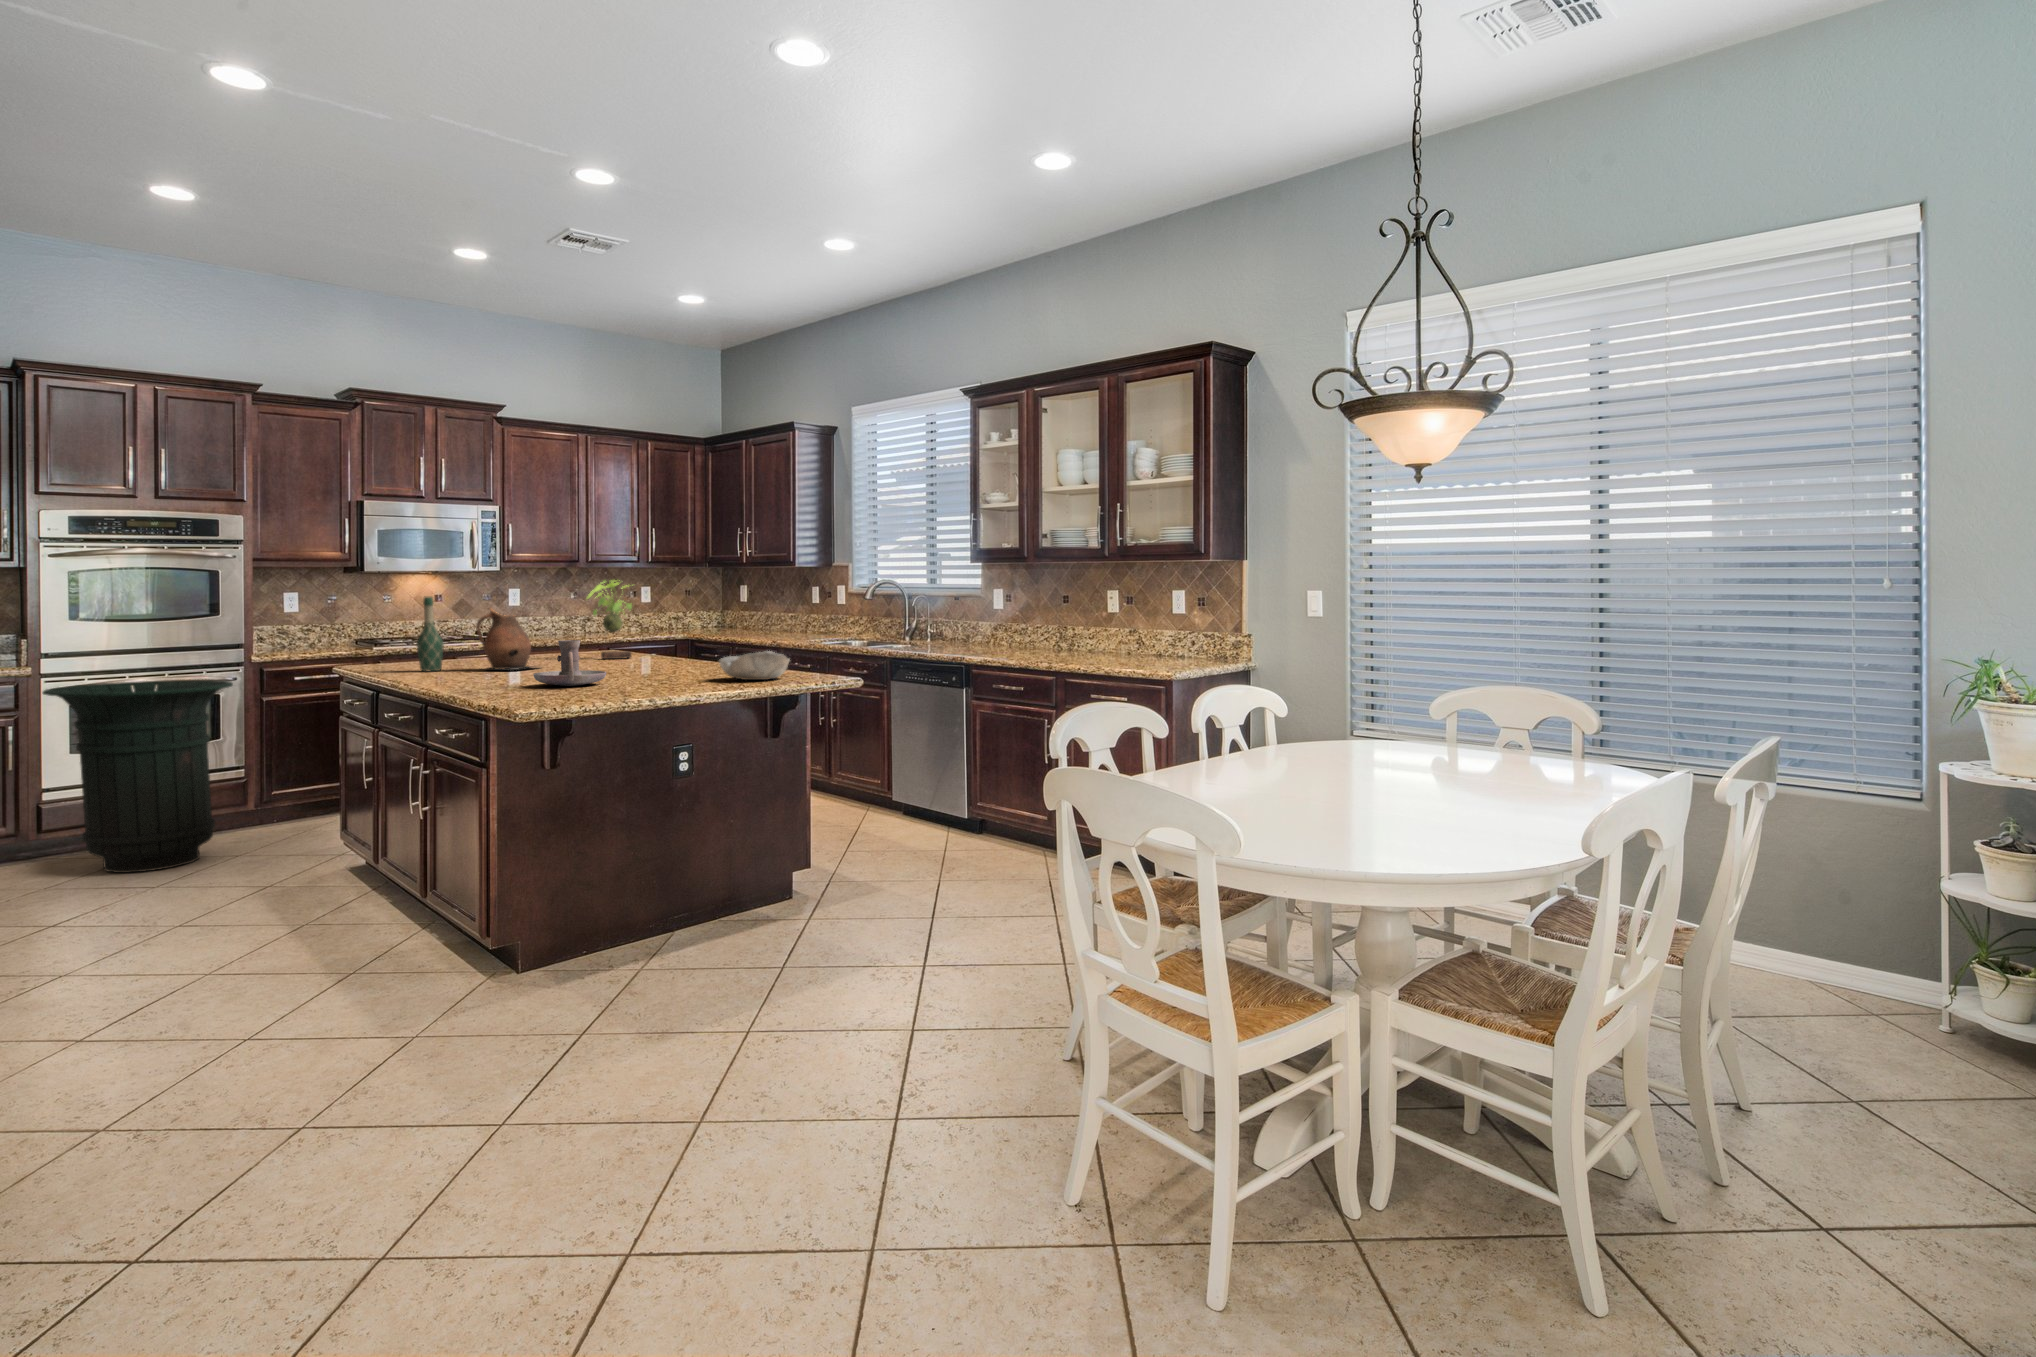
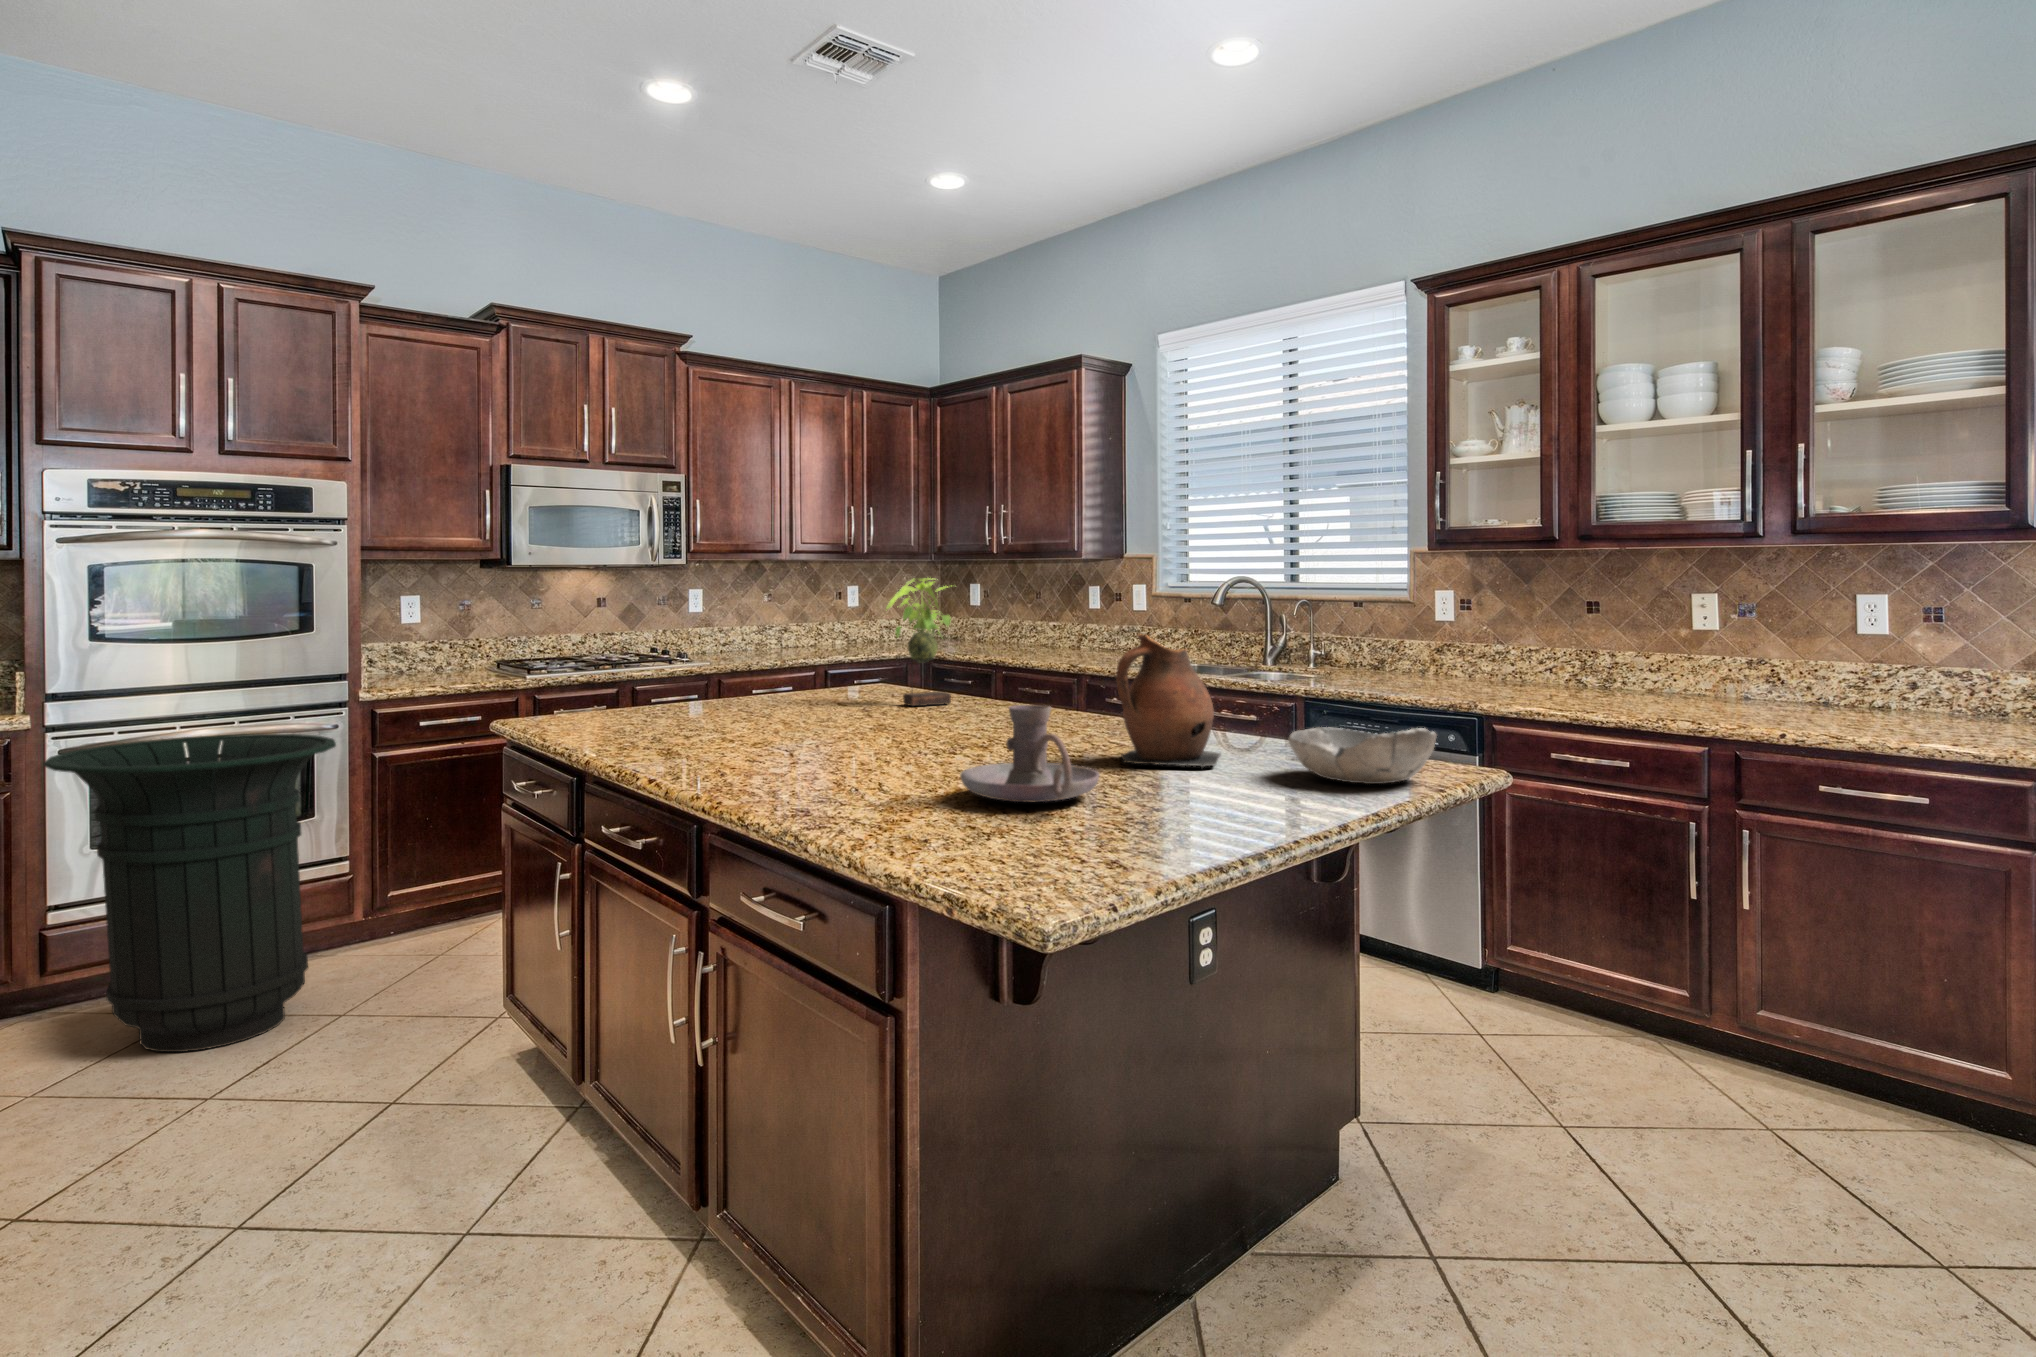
wine bottle: present [417,597,444,671] -> none [654,609,697,740]
ceramic pitcher: present [476,609,532,670] -> present [1116,634,1220,768]

